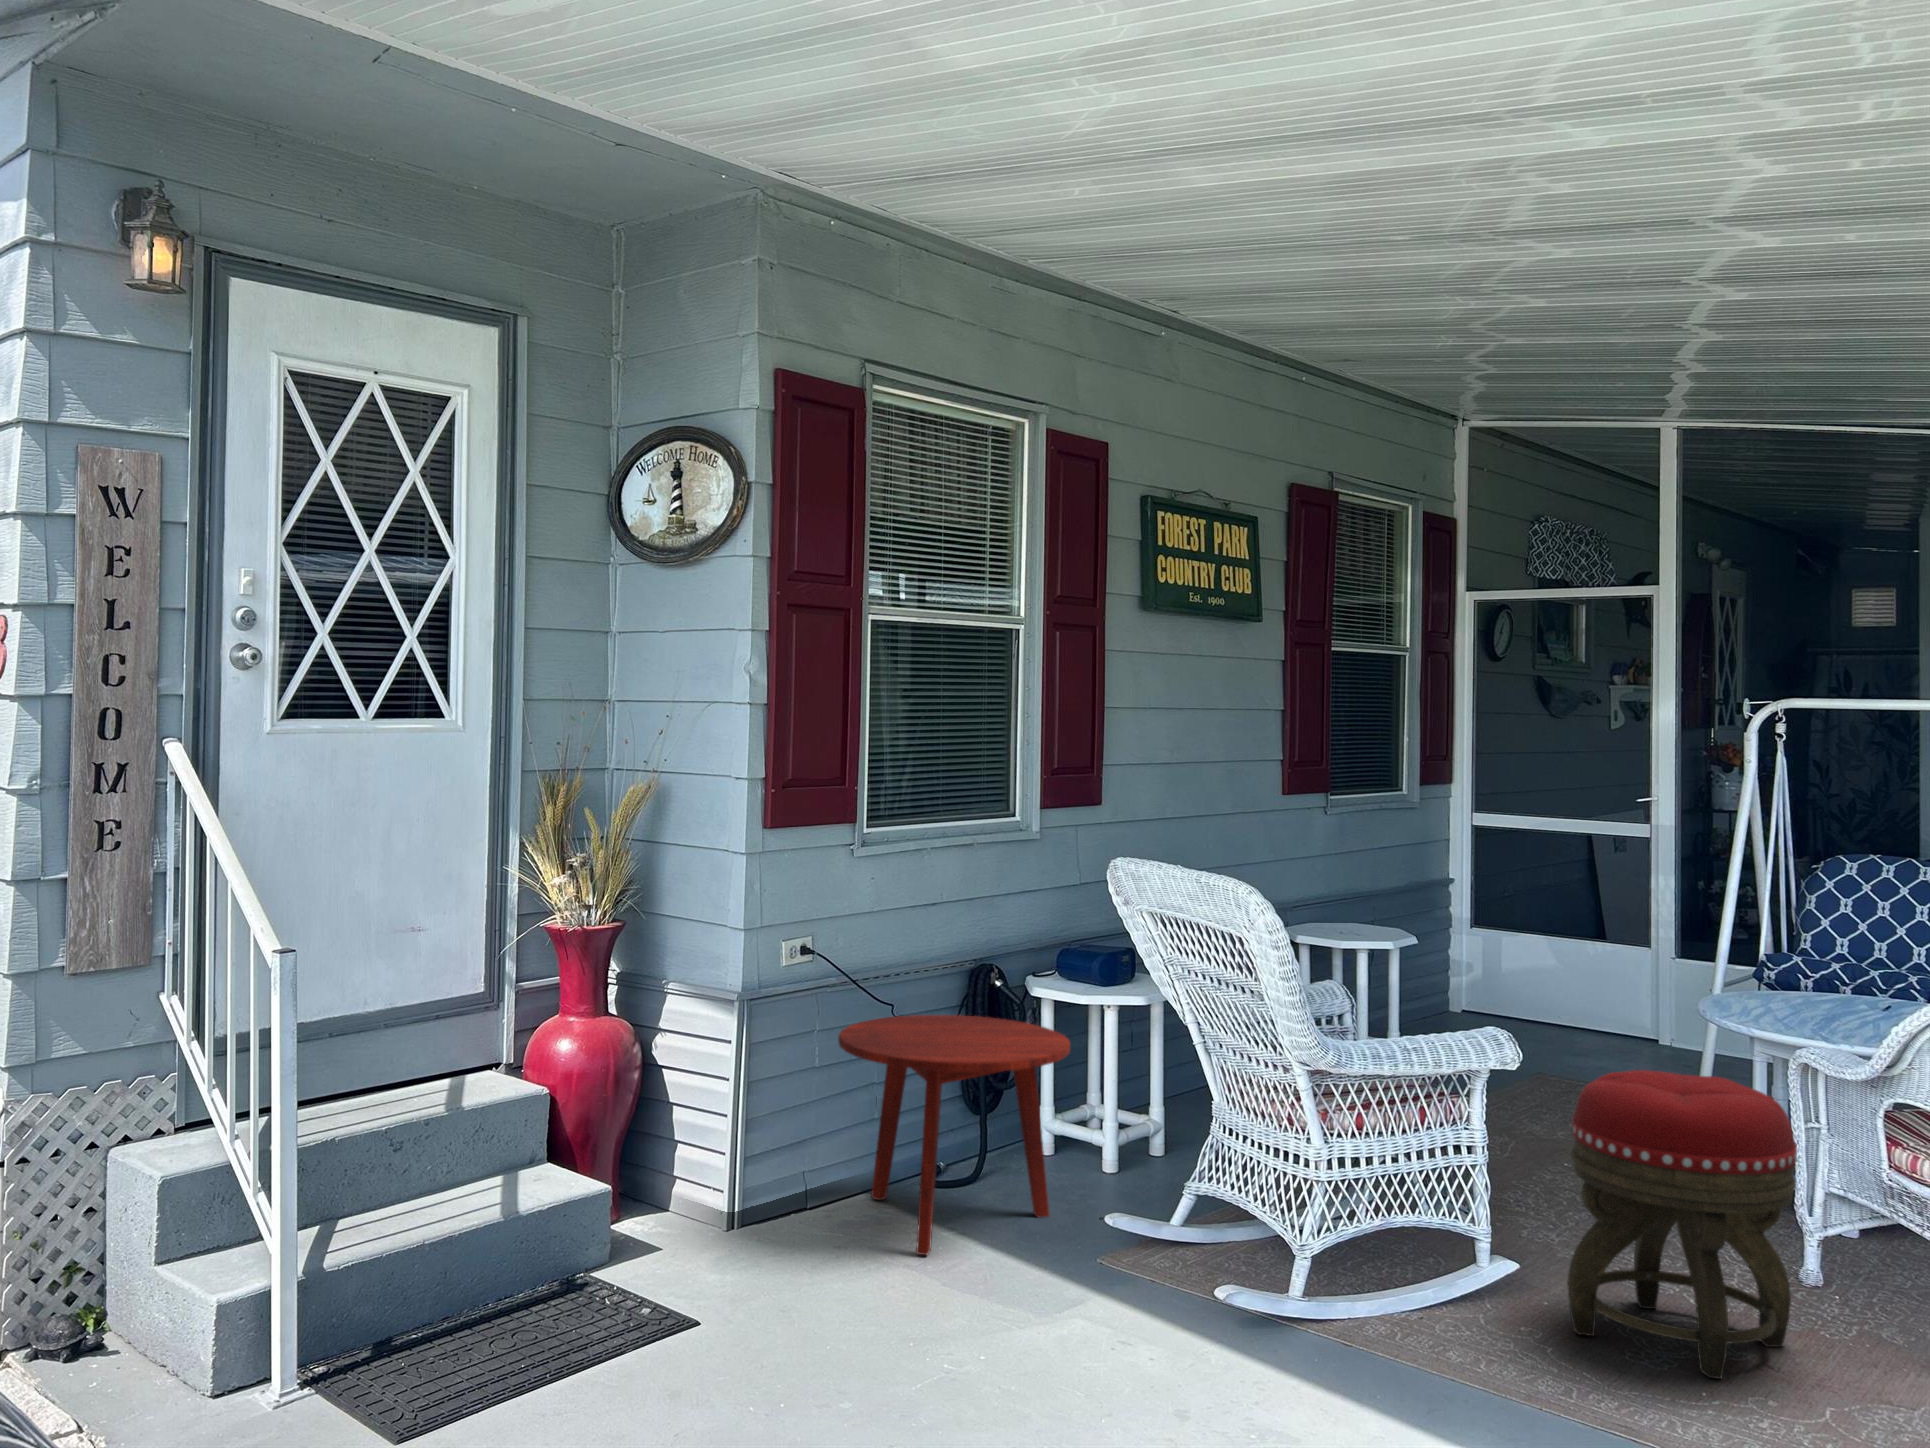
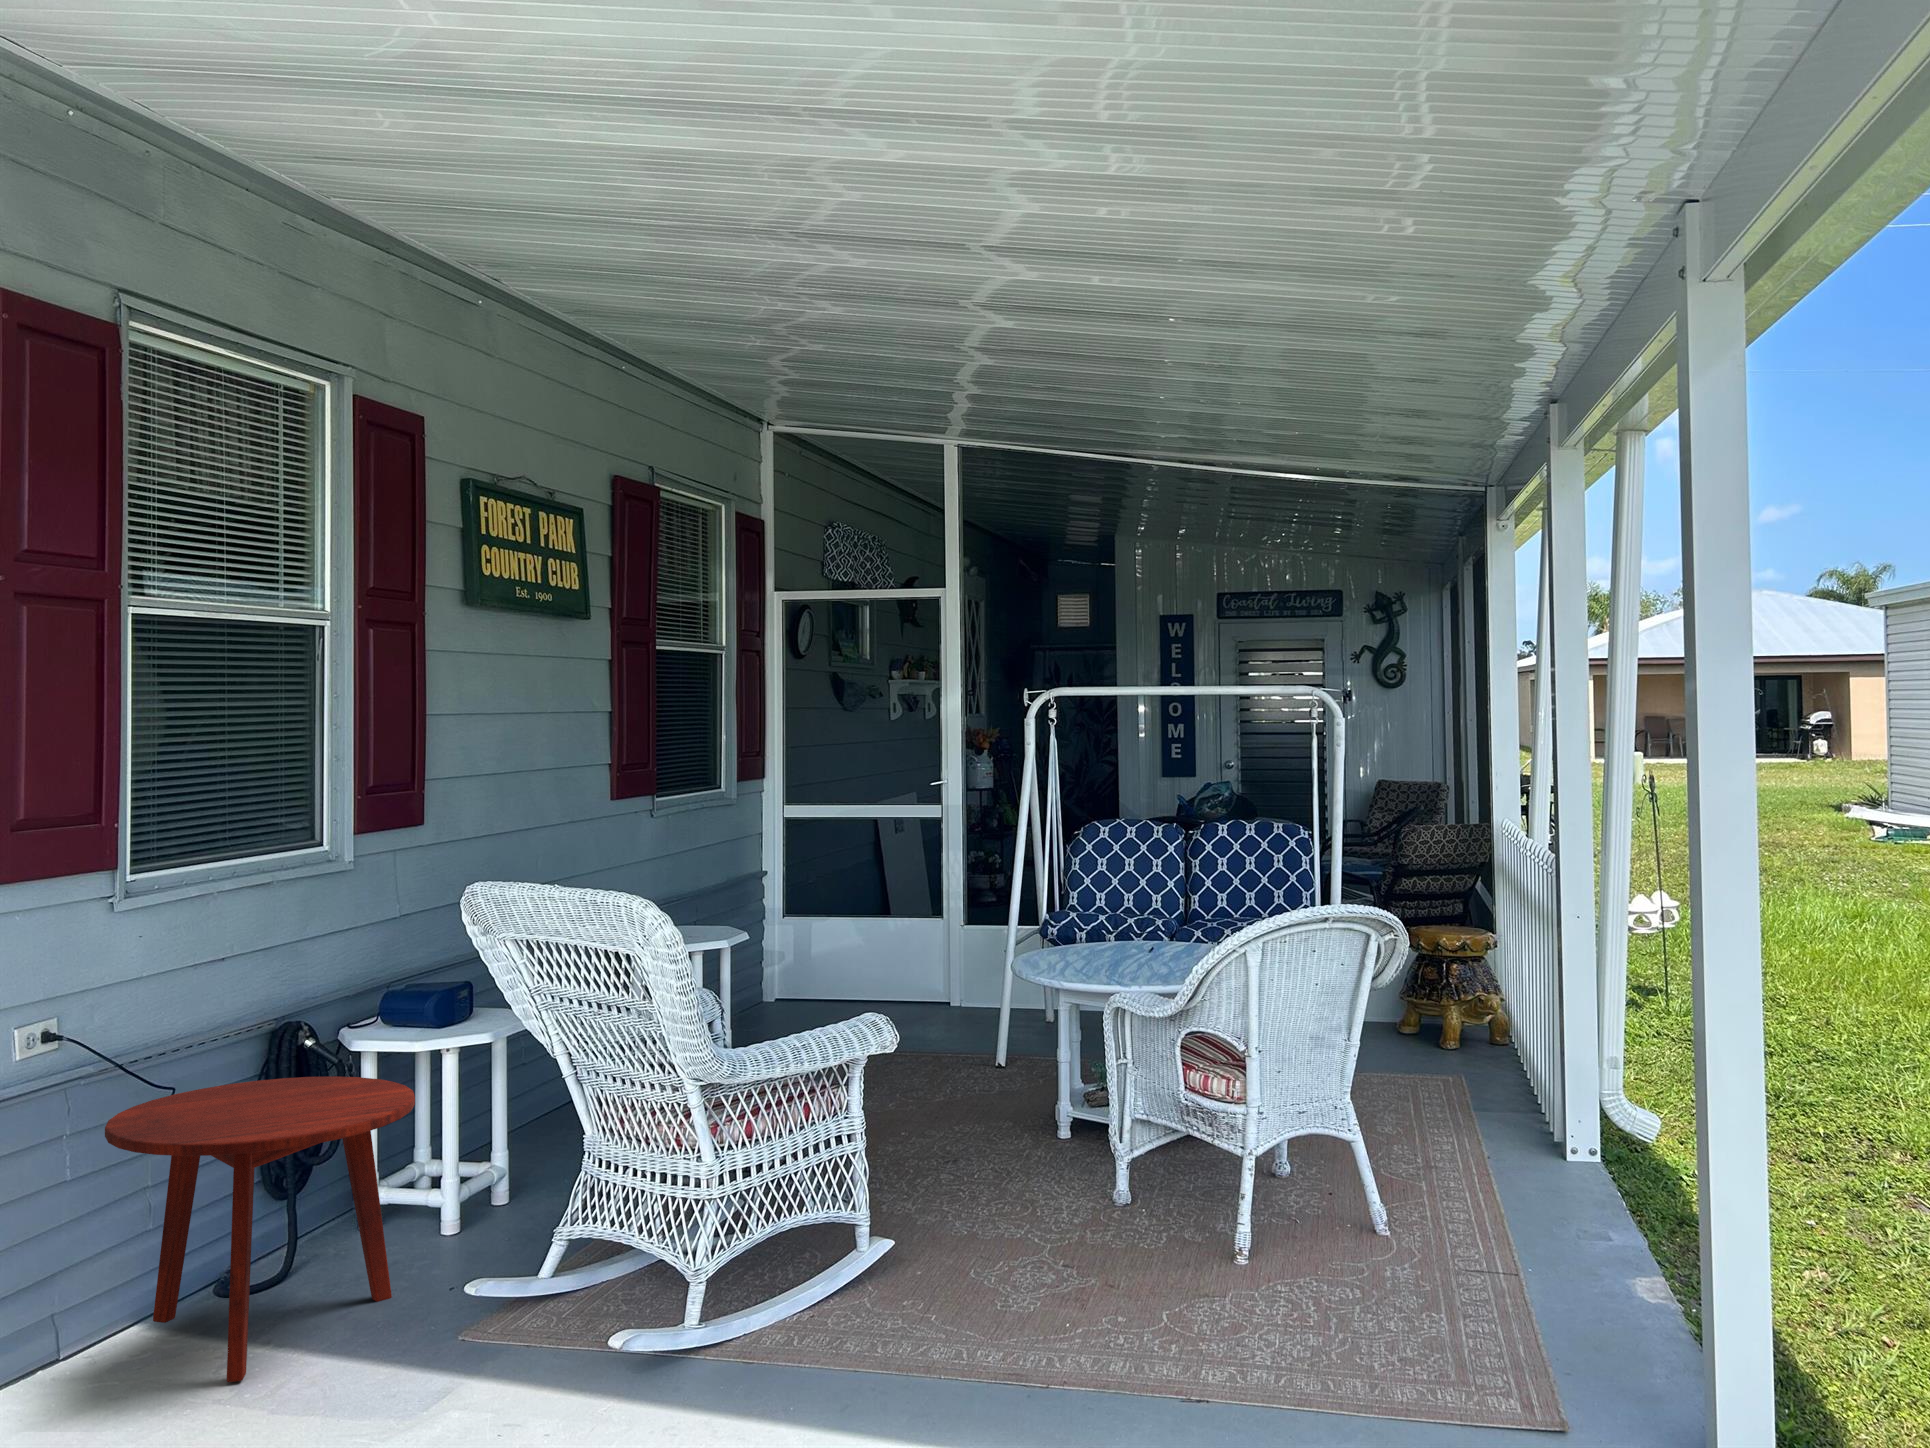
footstool: present [1568,1070,1797,1379] -> none [954,1033,1148,1322]

